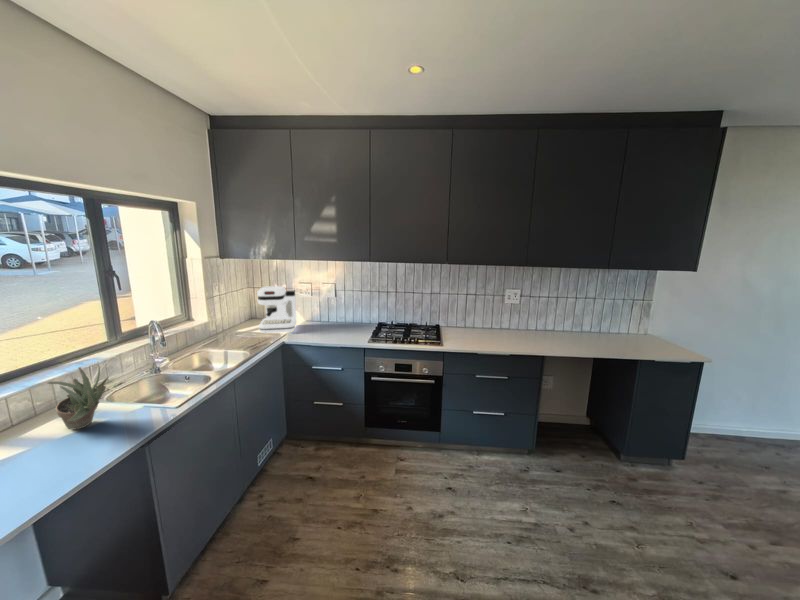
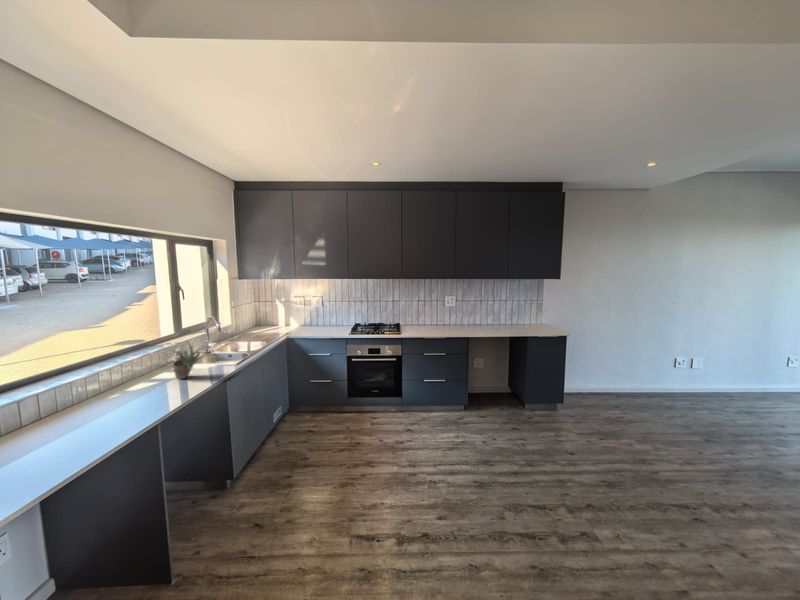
coffee maker: present [257,286,296,333] -> none [267,299,295,333]

